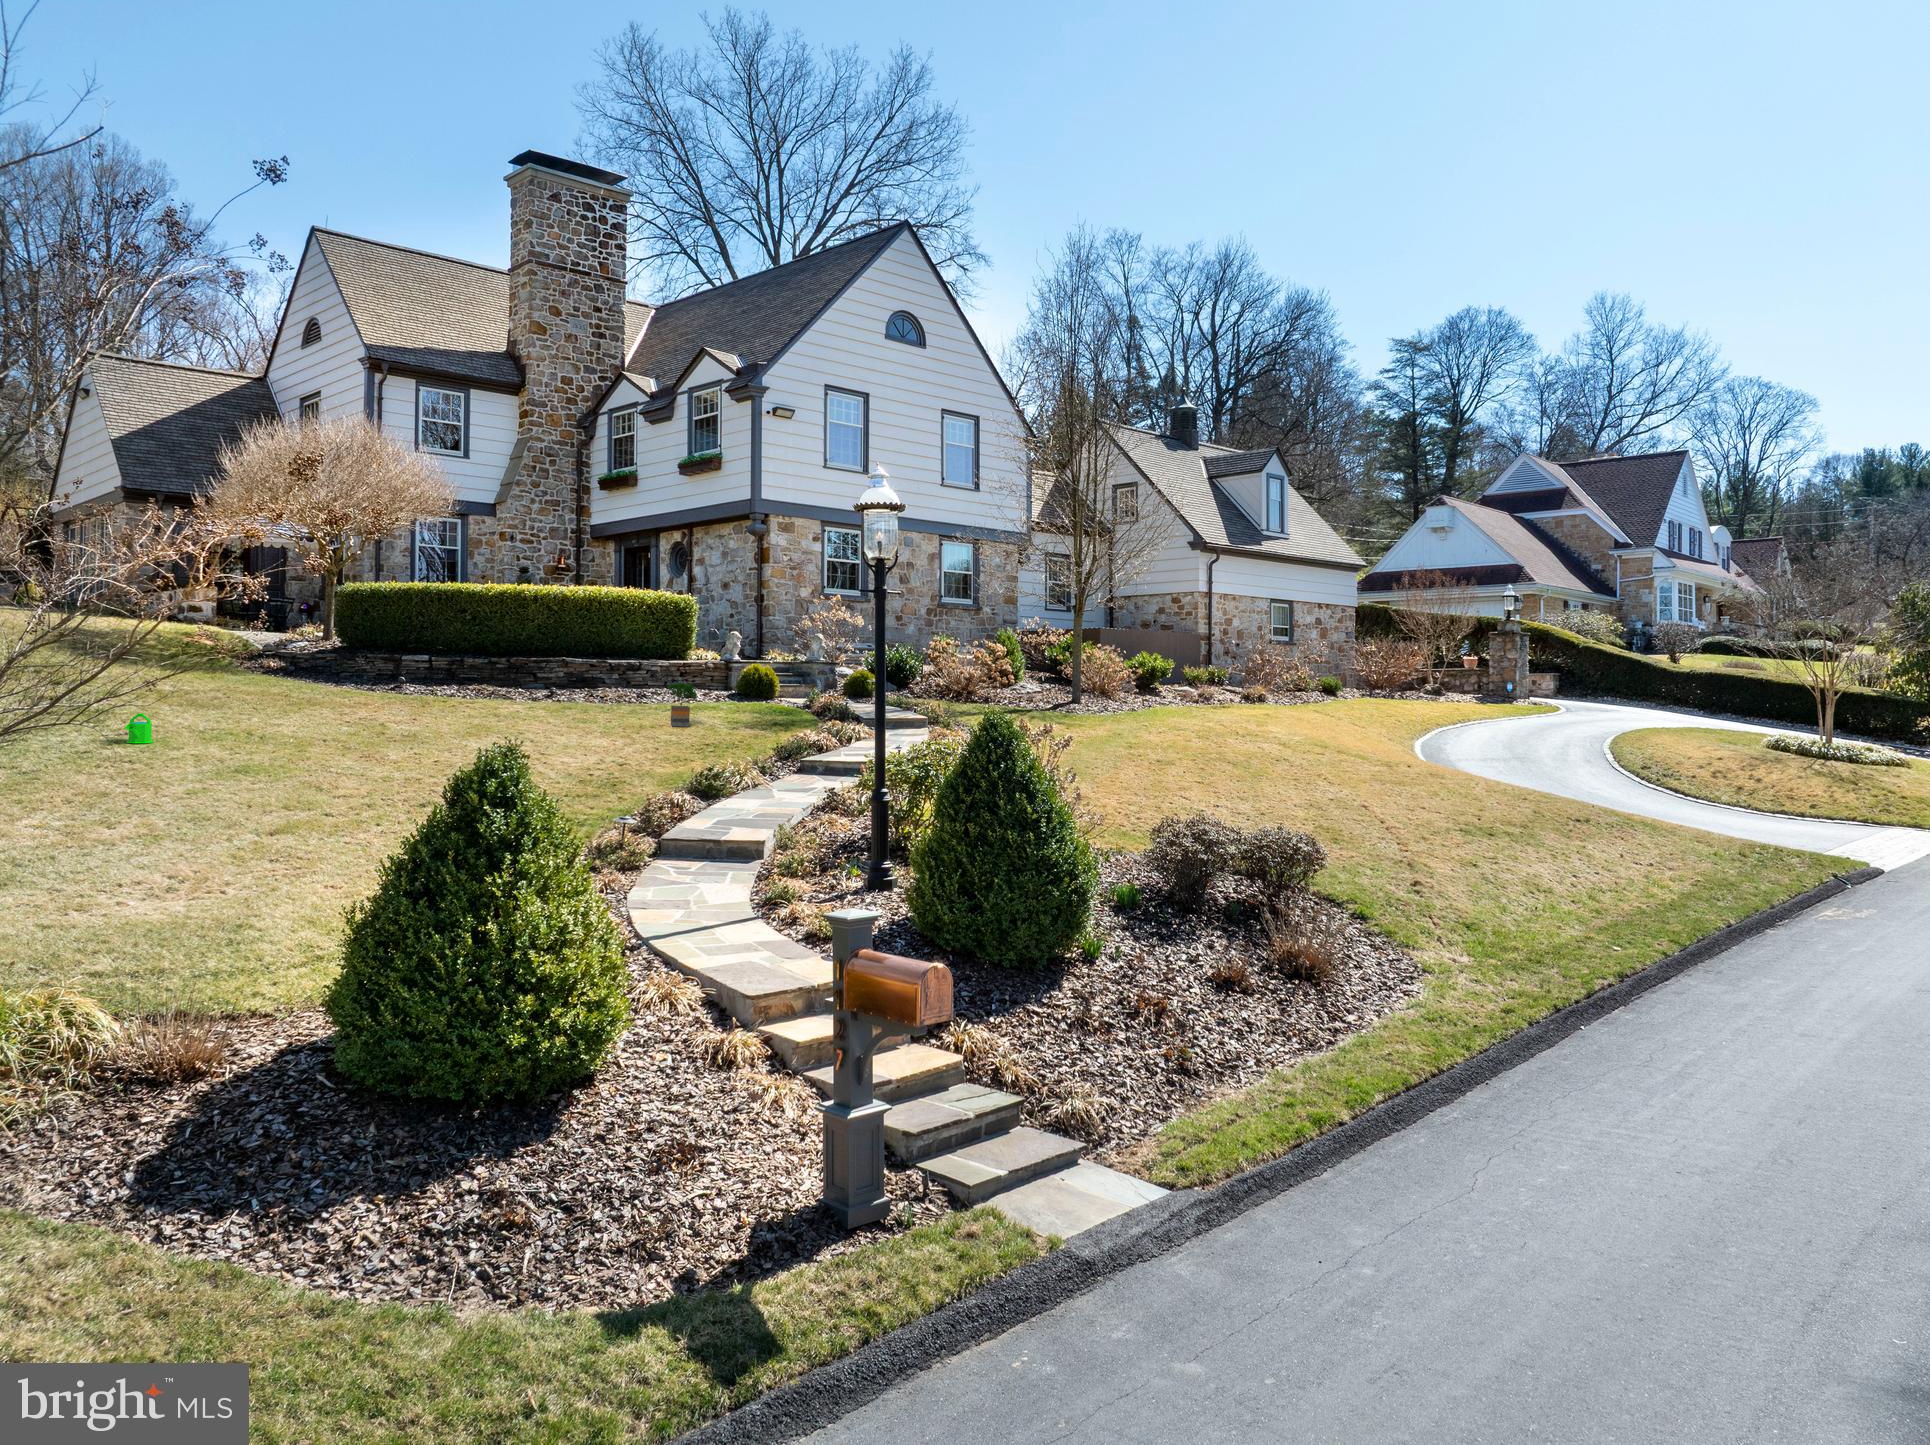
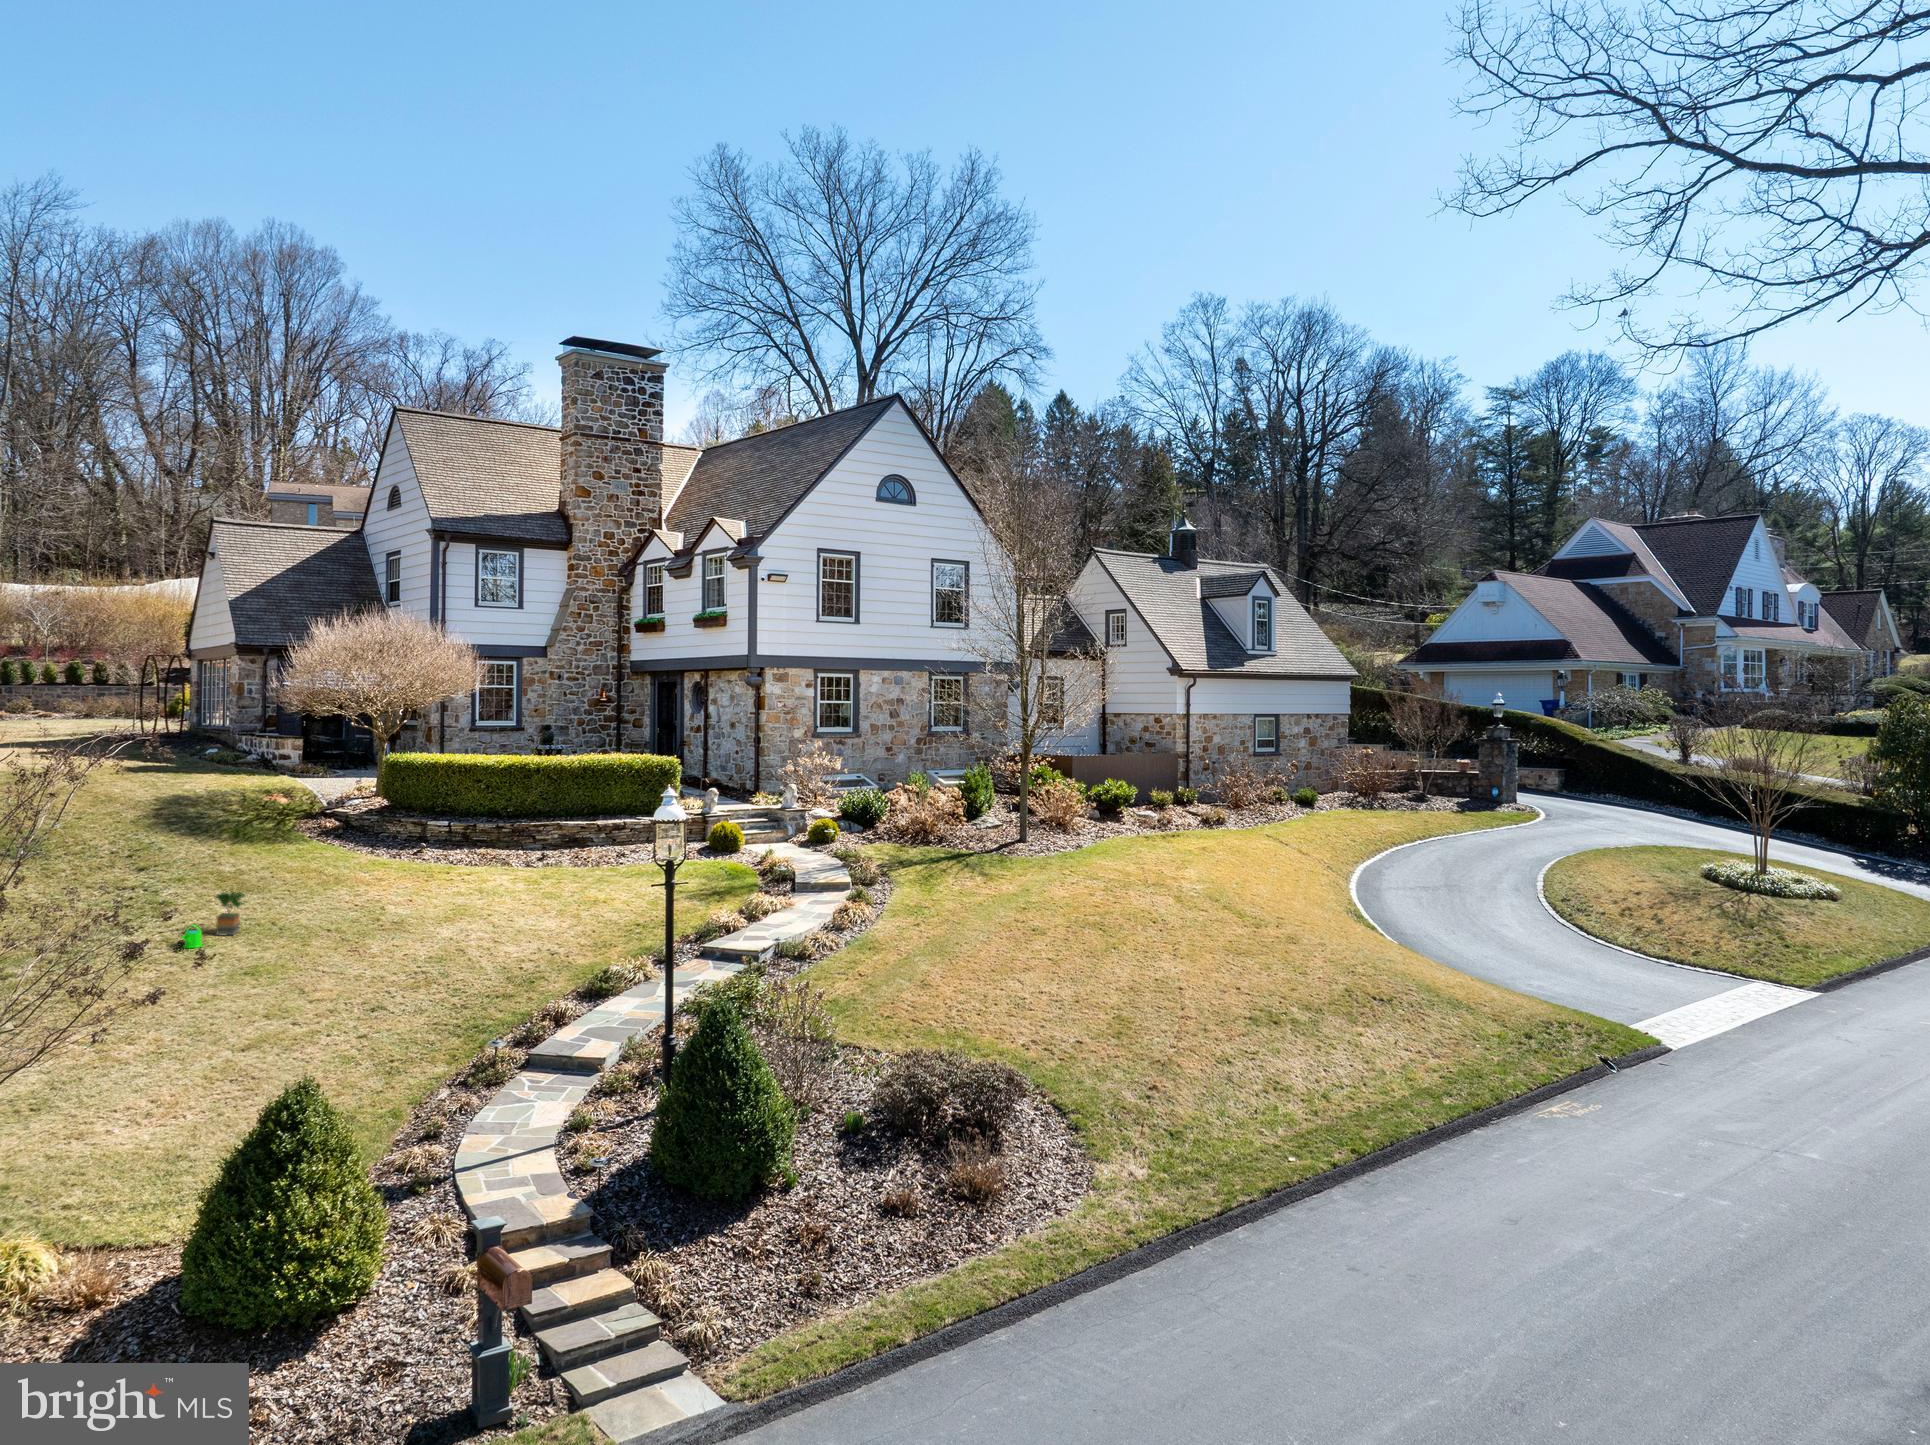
potted tree: present [668,682,697,727] -> present [215,891,244,936]

